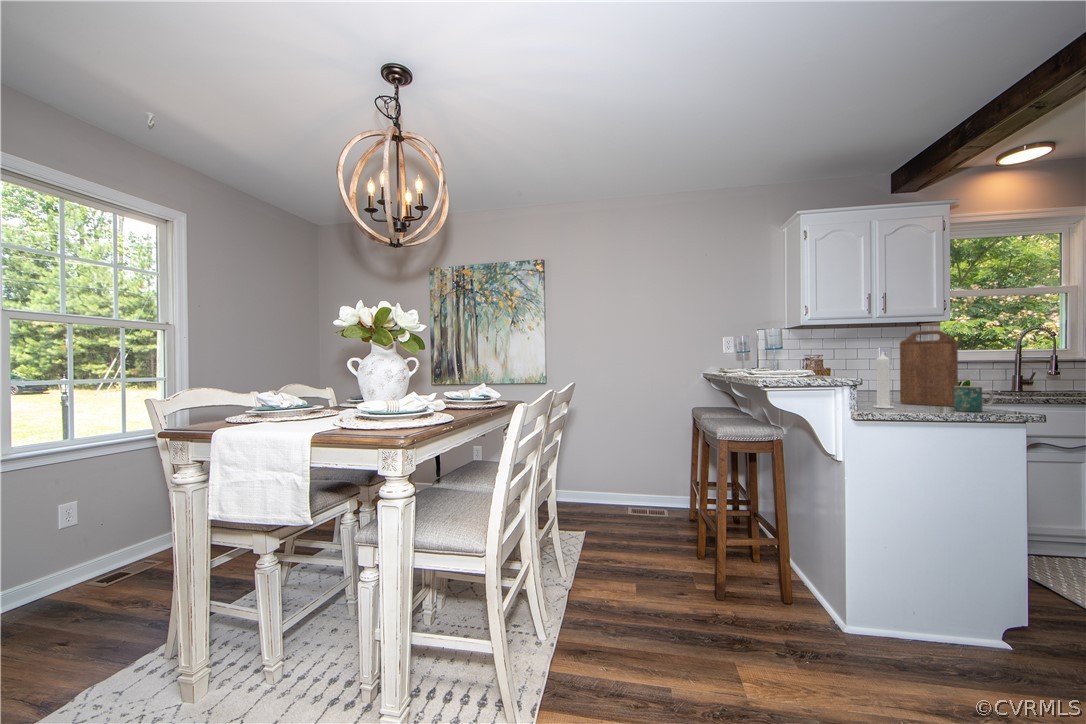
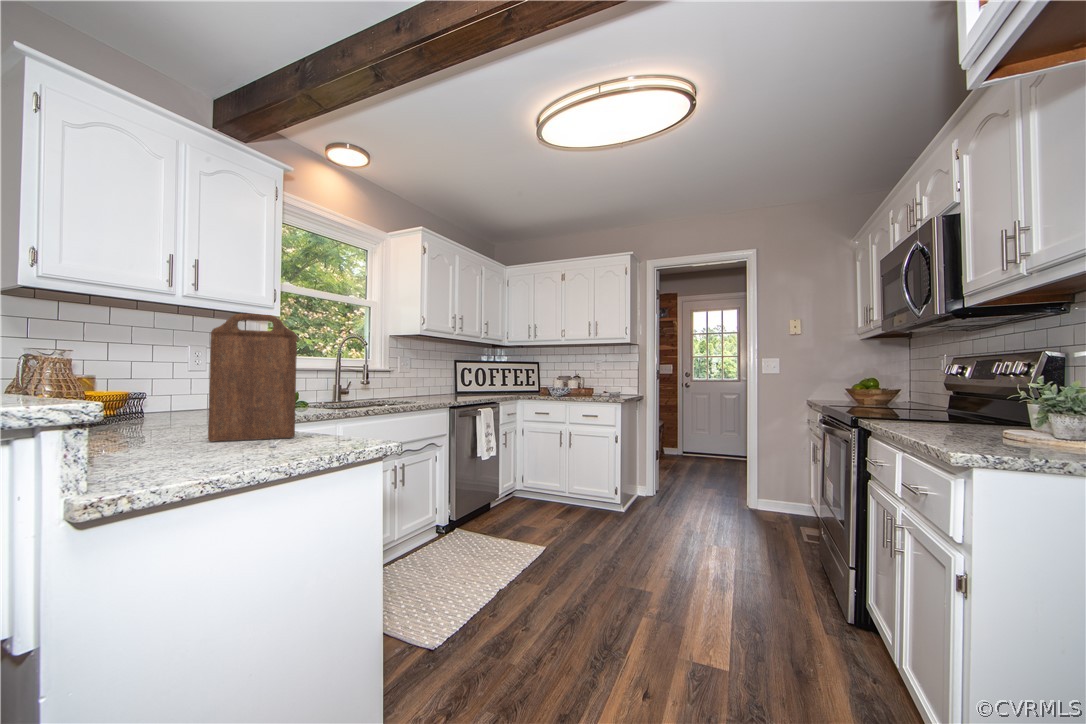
candle: present [873,352,894,409] -> none [144,341,189,467]
mug: present [954,386,994,412] -> none [293,406,342,450]

